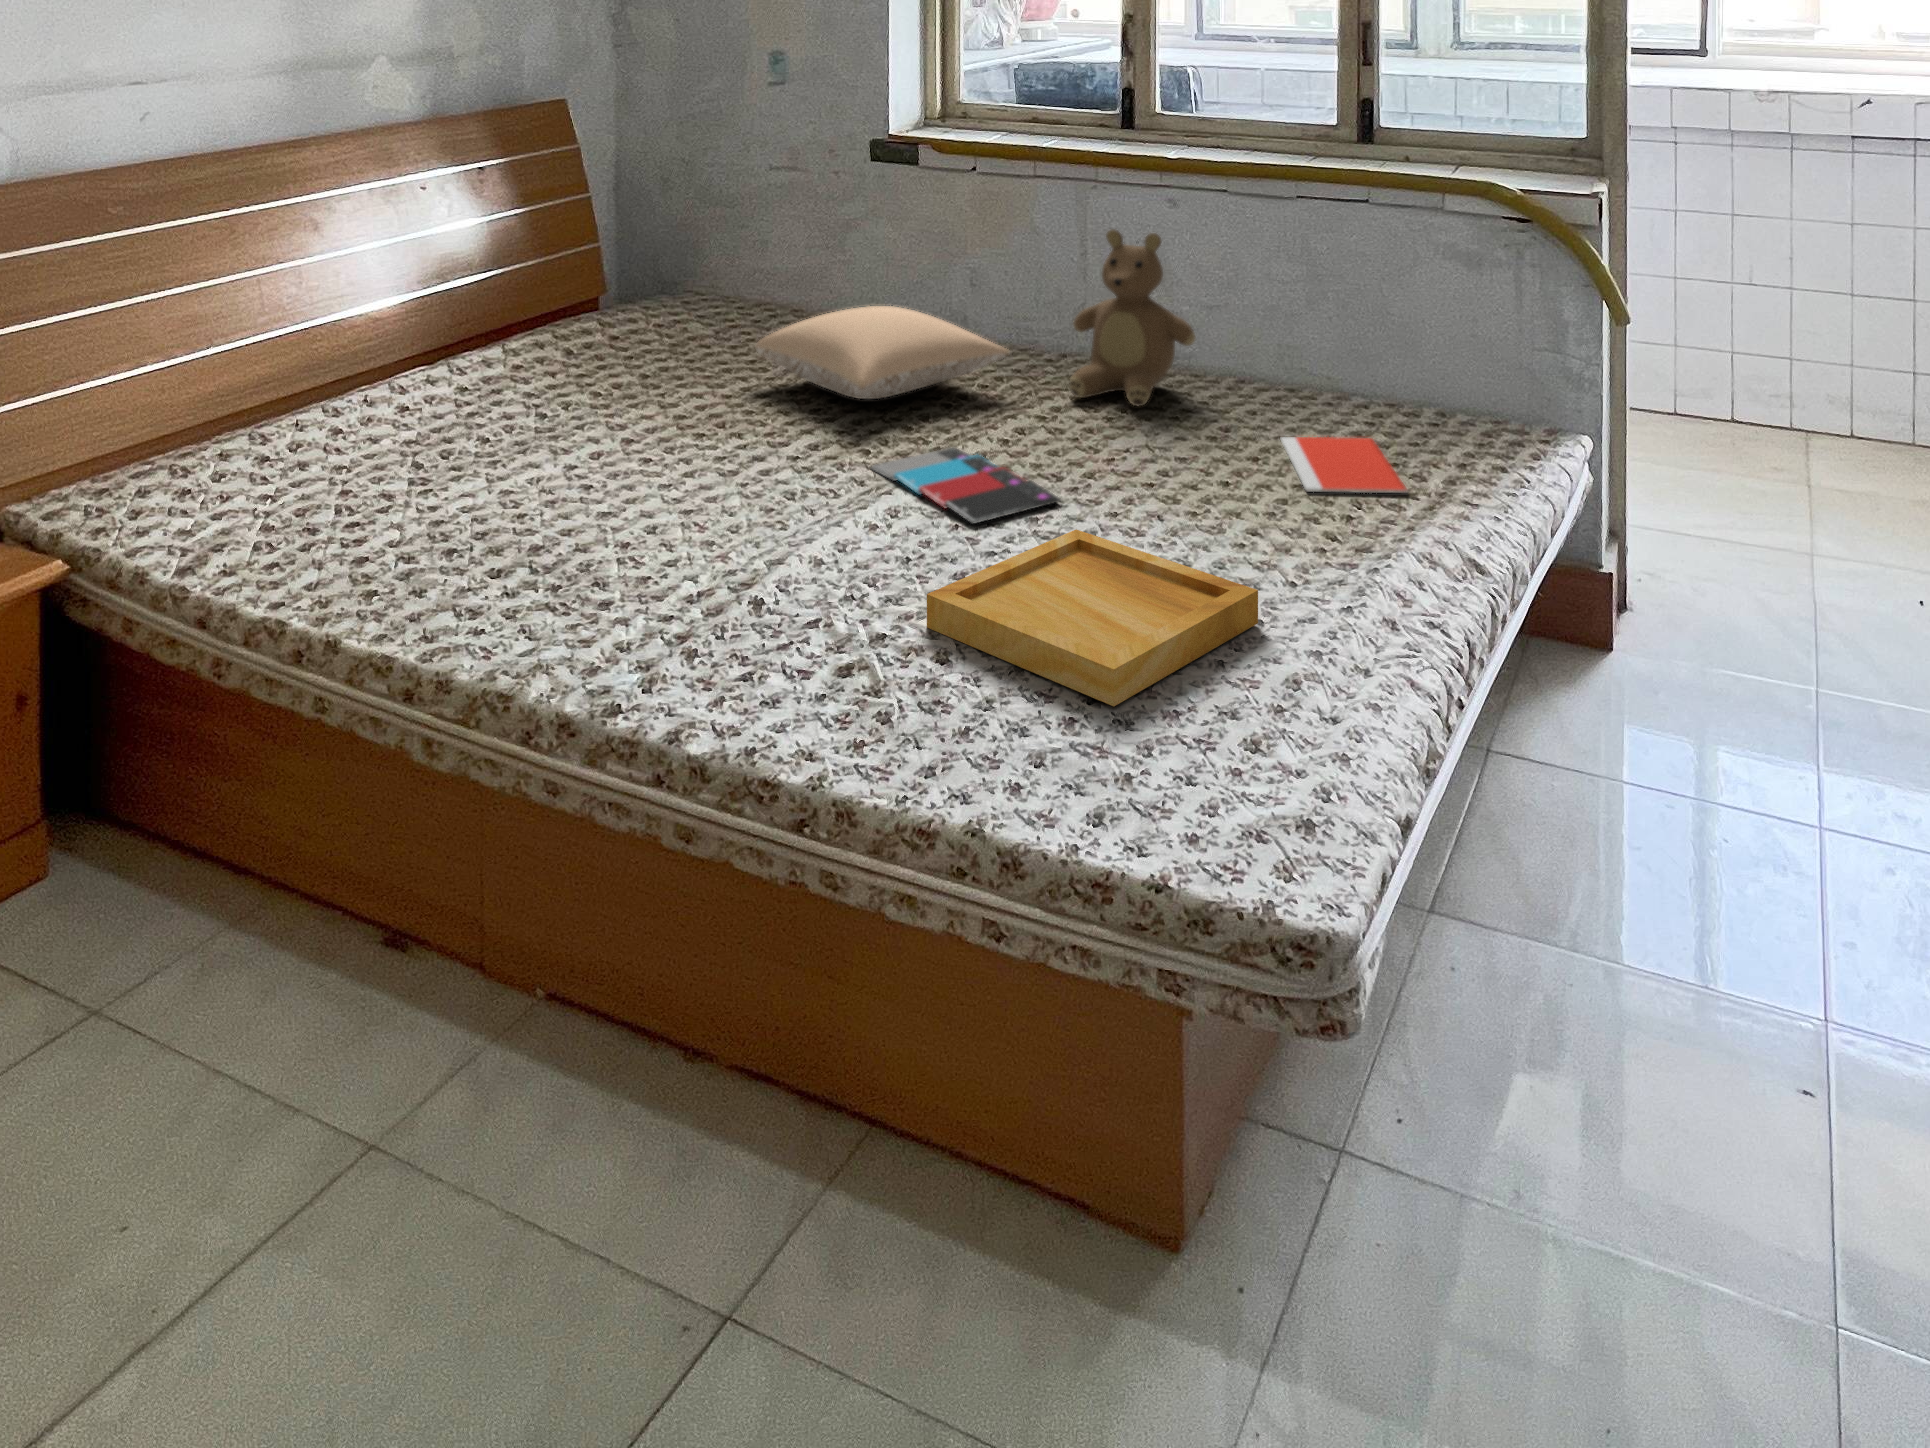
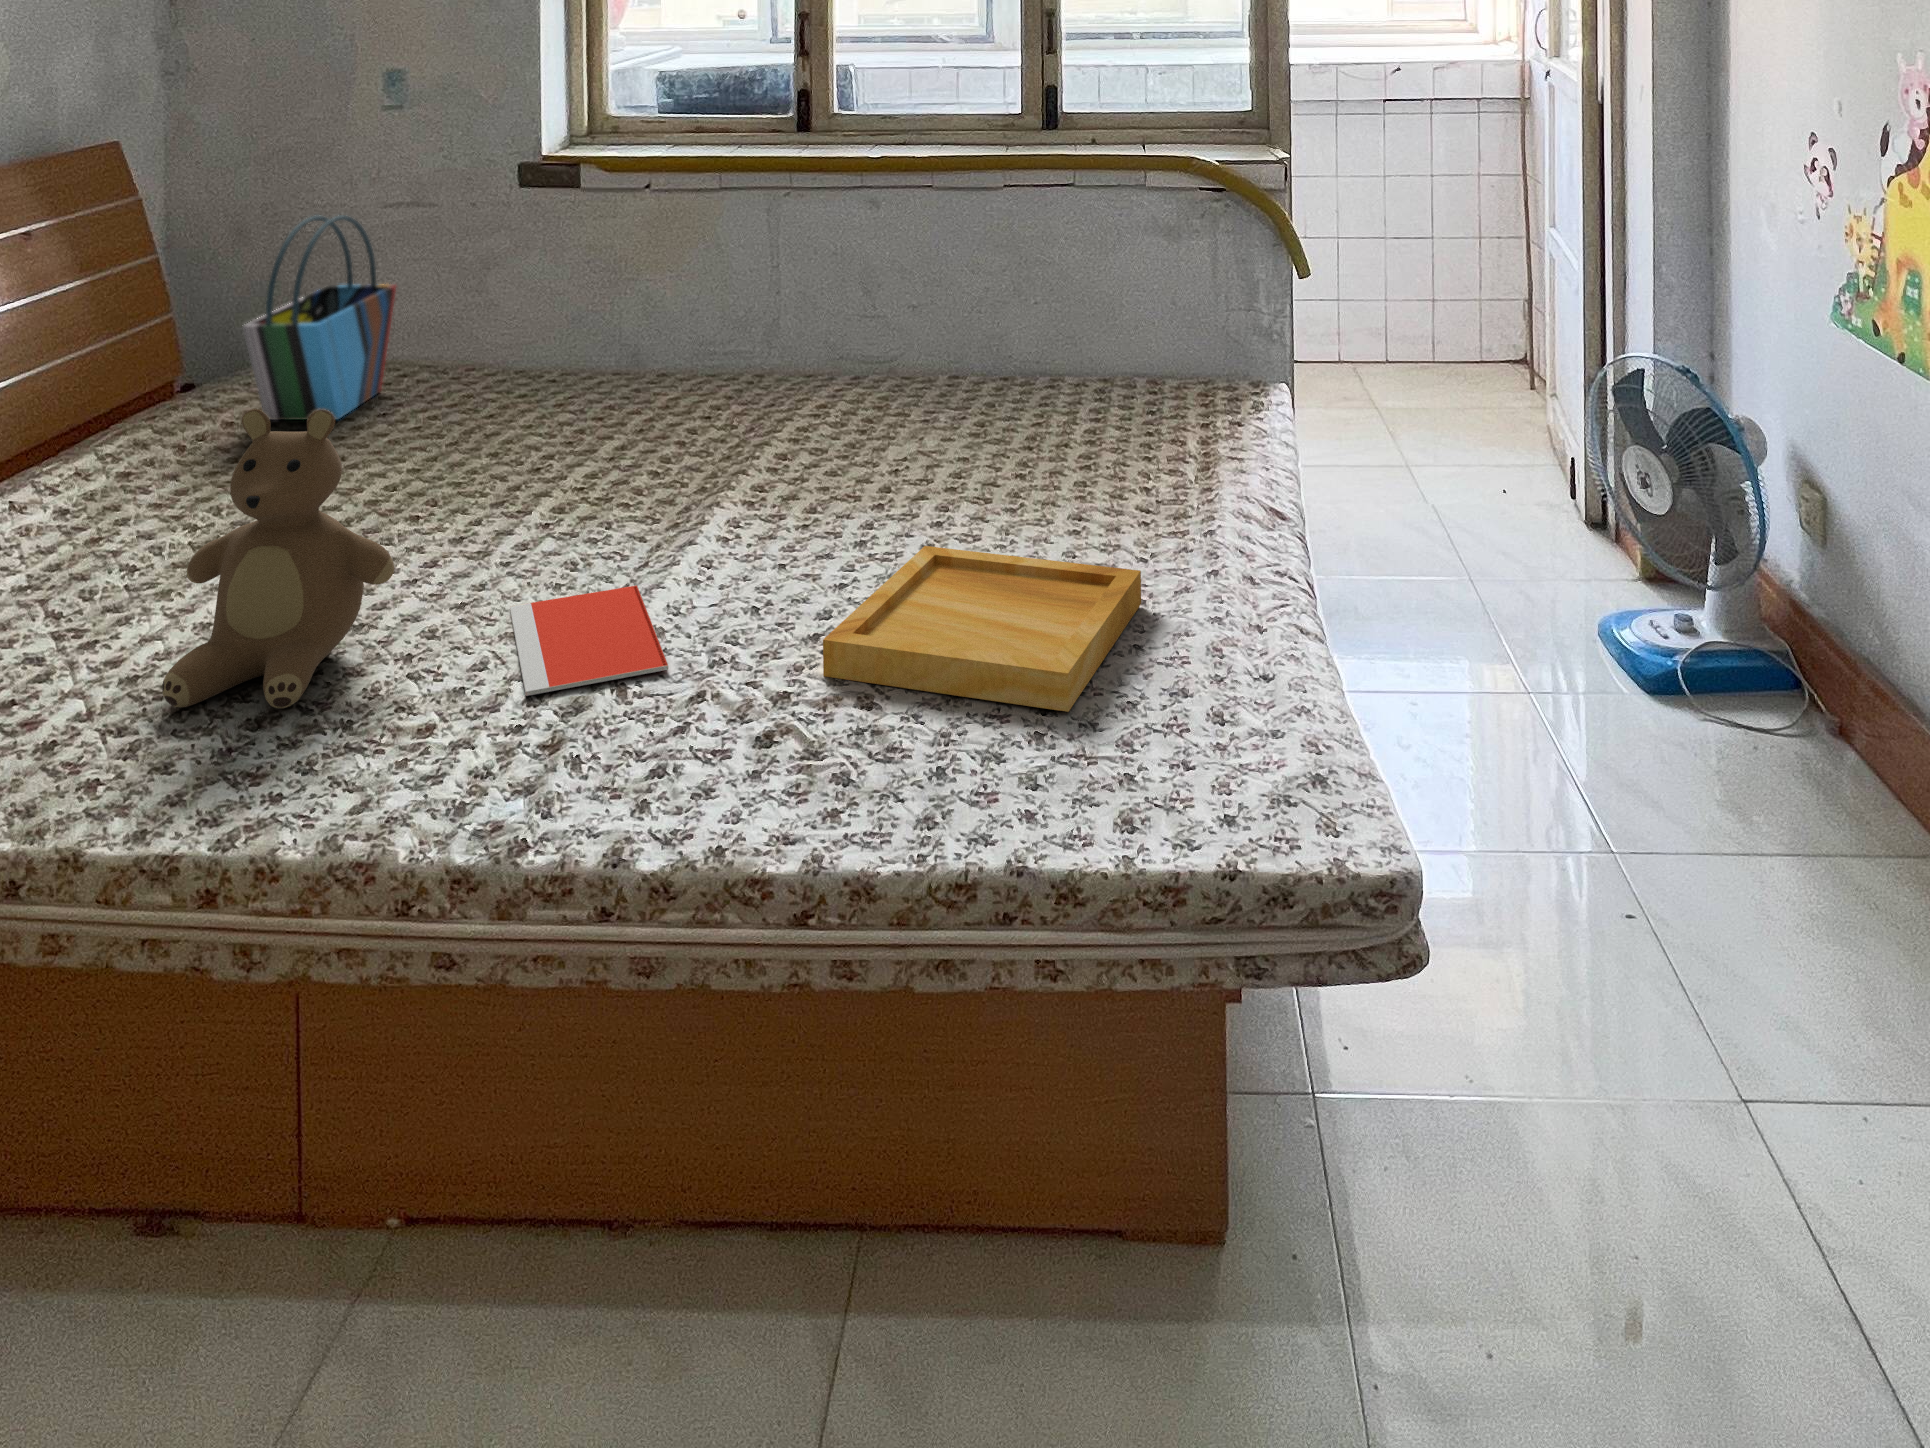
tote bag: none [628,170,765,344] -> present [243,215,396,420]
teddy bear: present [1069,229,1195,406] -> present [162,409,394,708]
pillow: present [755,306,1010,399] -> none [439,346,739,452]
notebook: present [1281,437,1408,493] -> present [510,585,669,696]
smartphone: present [871,448,1060,524] -> none [642,487,873,562]

